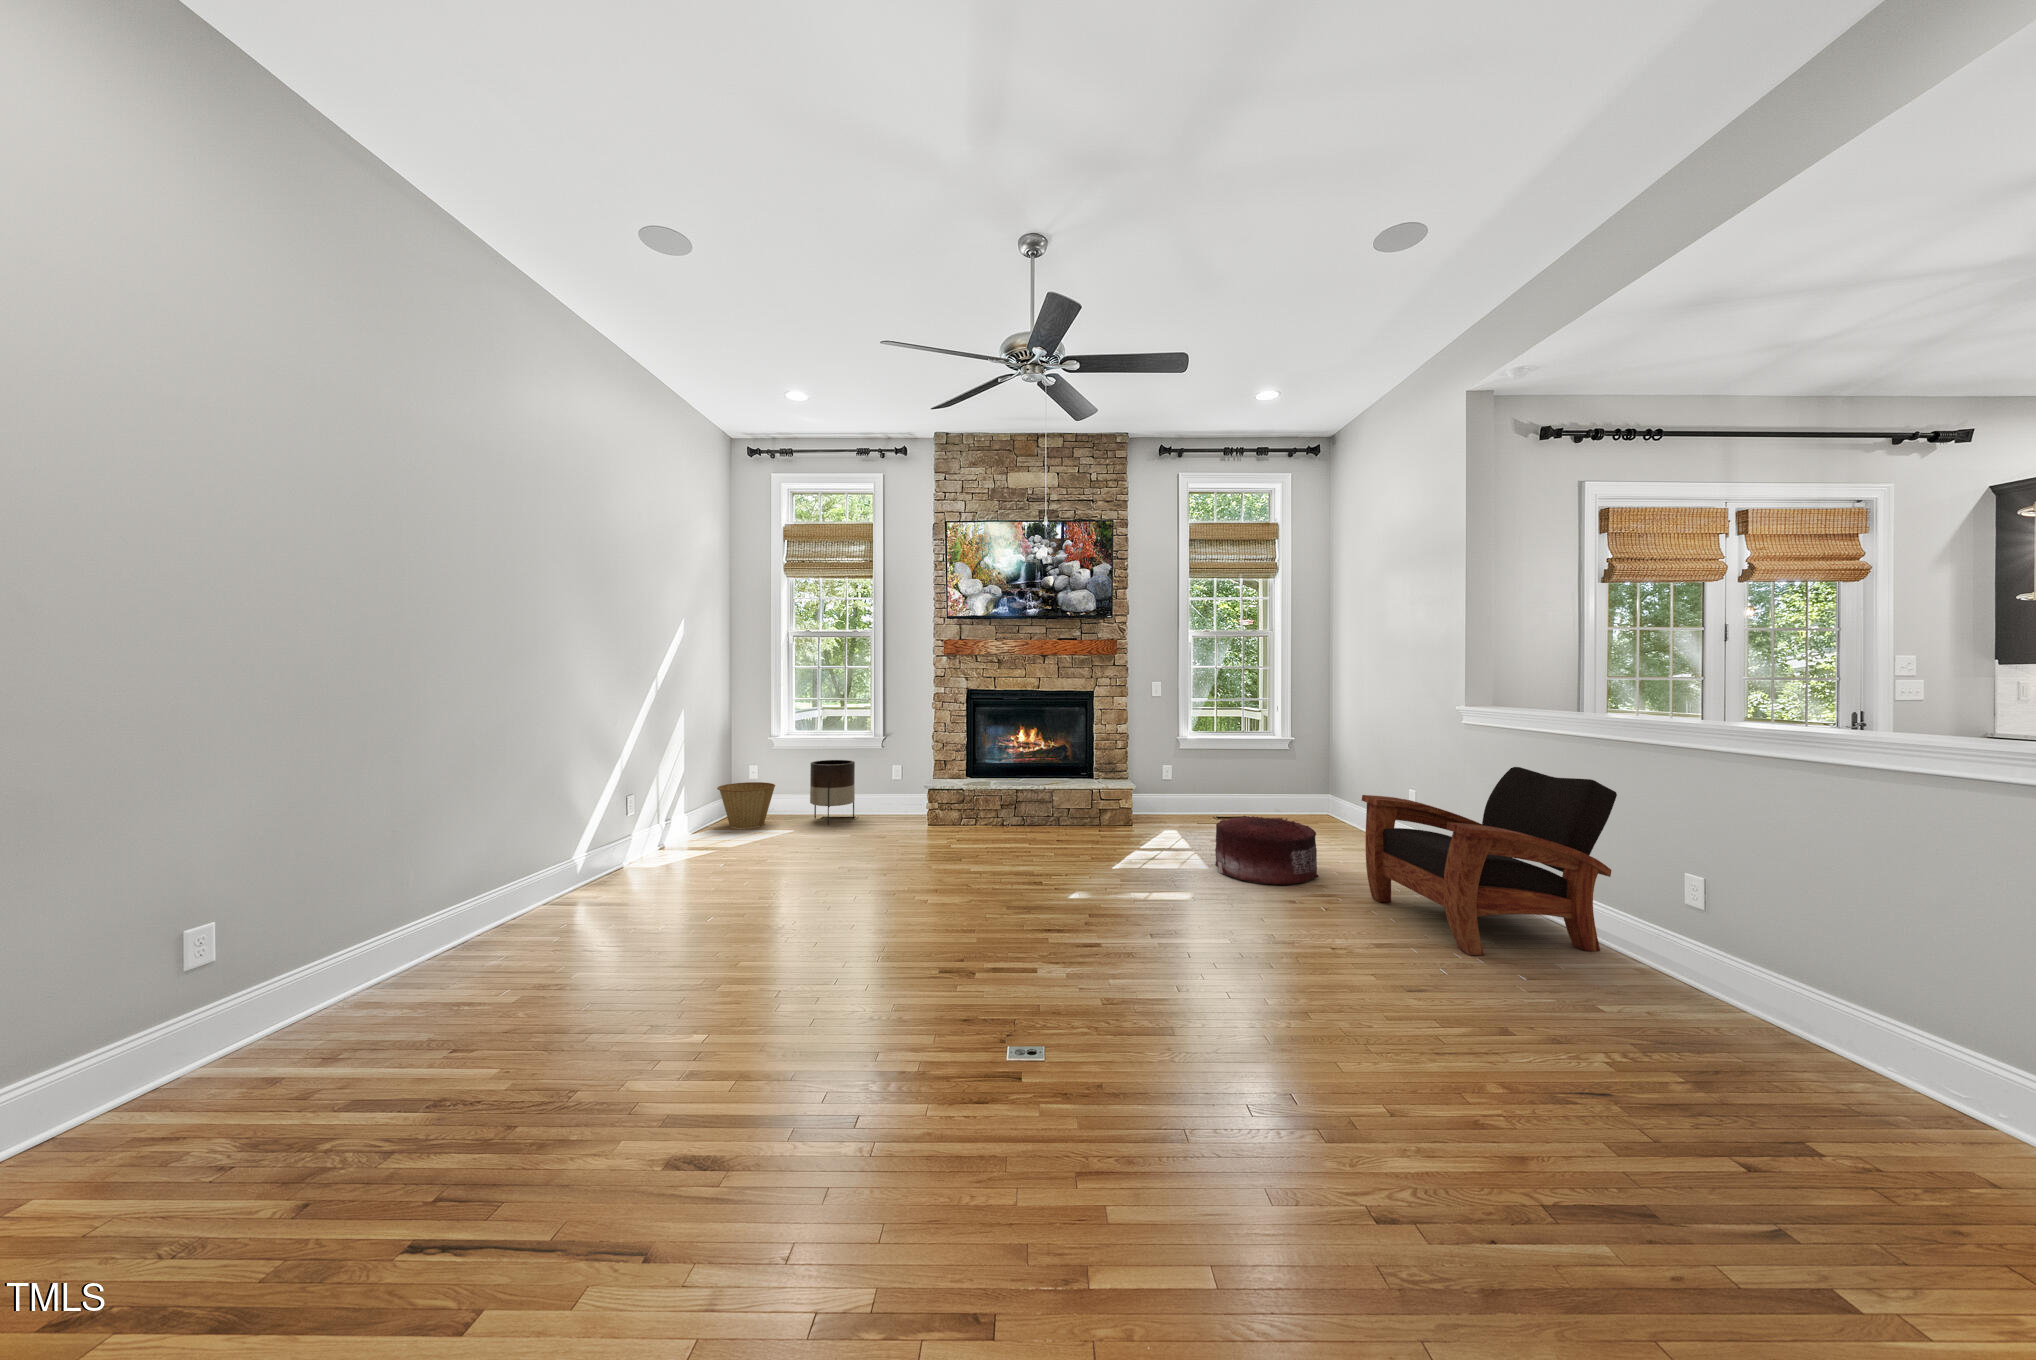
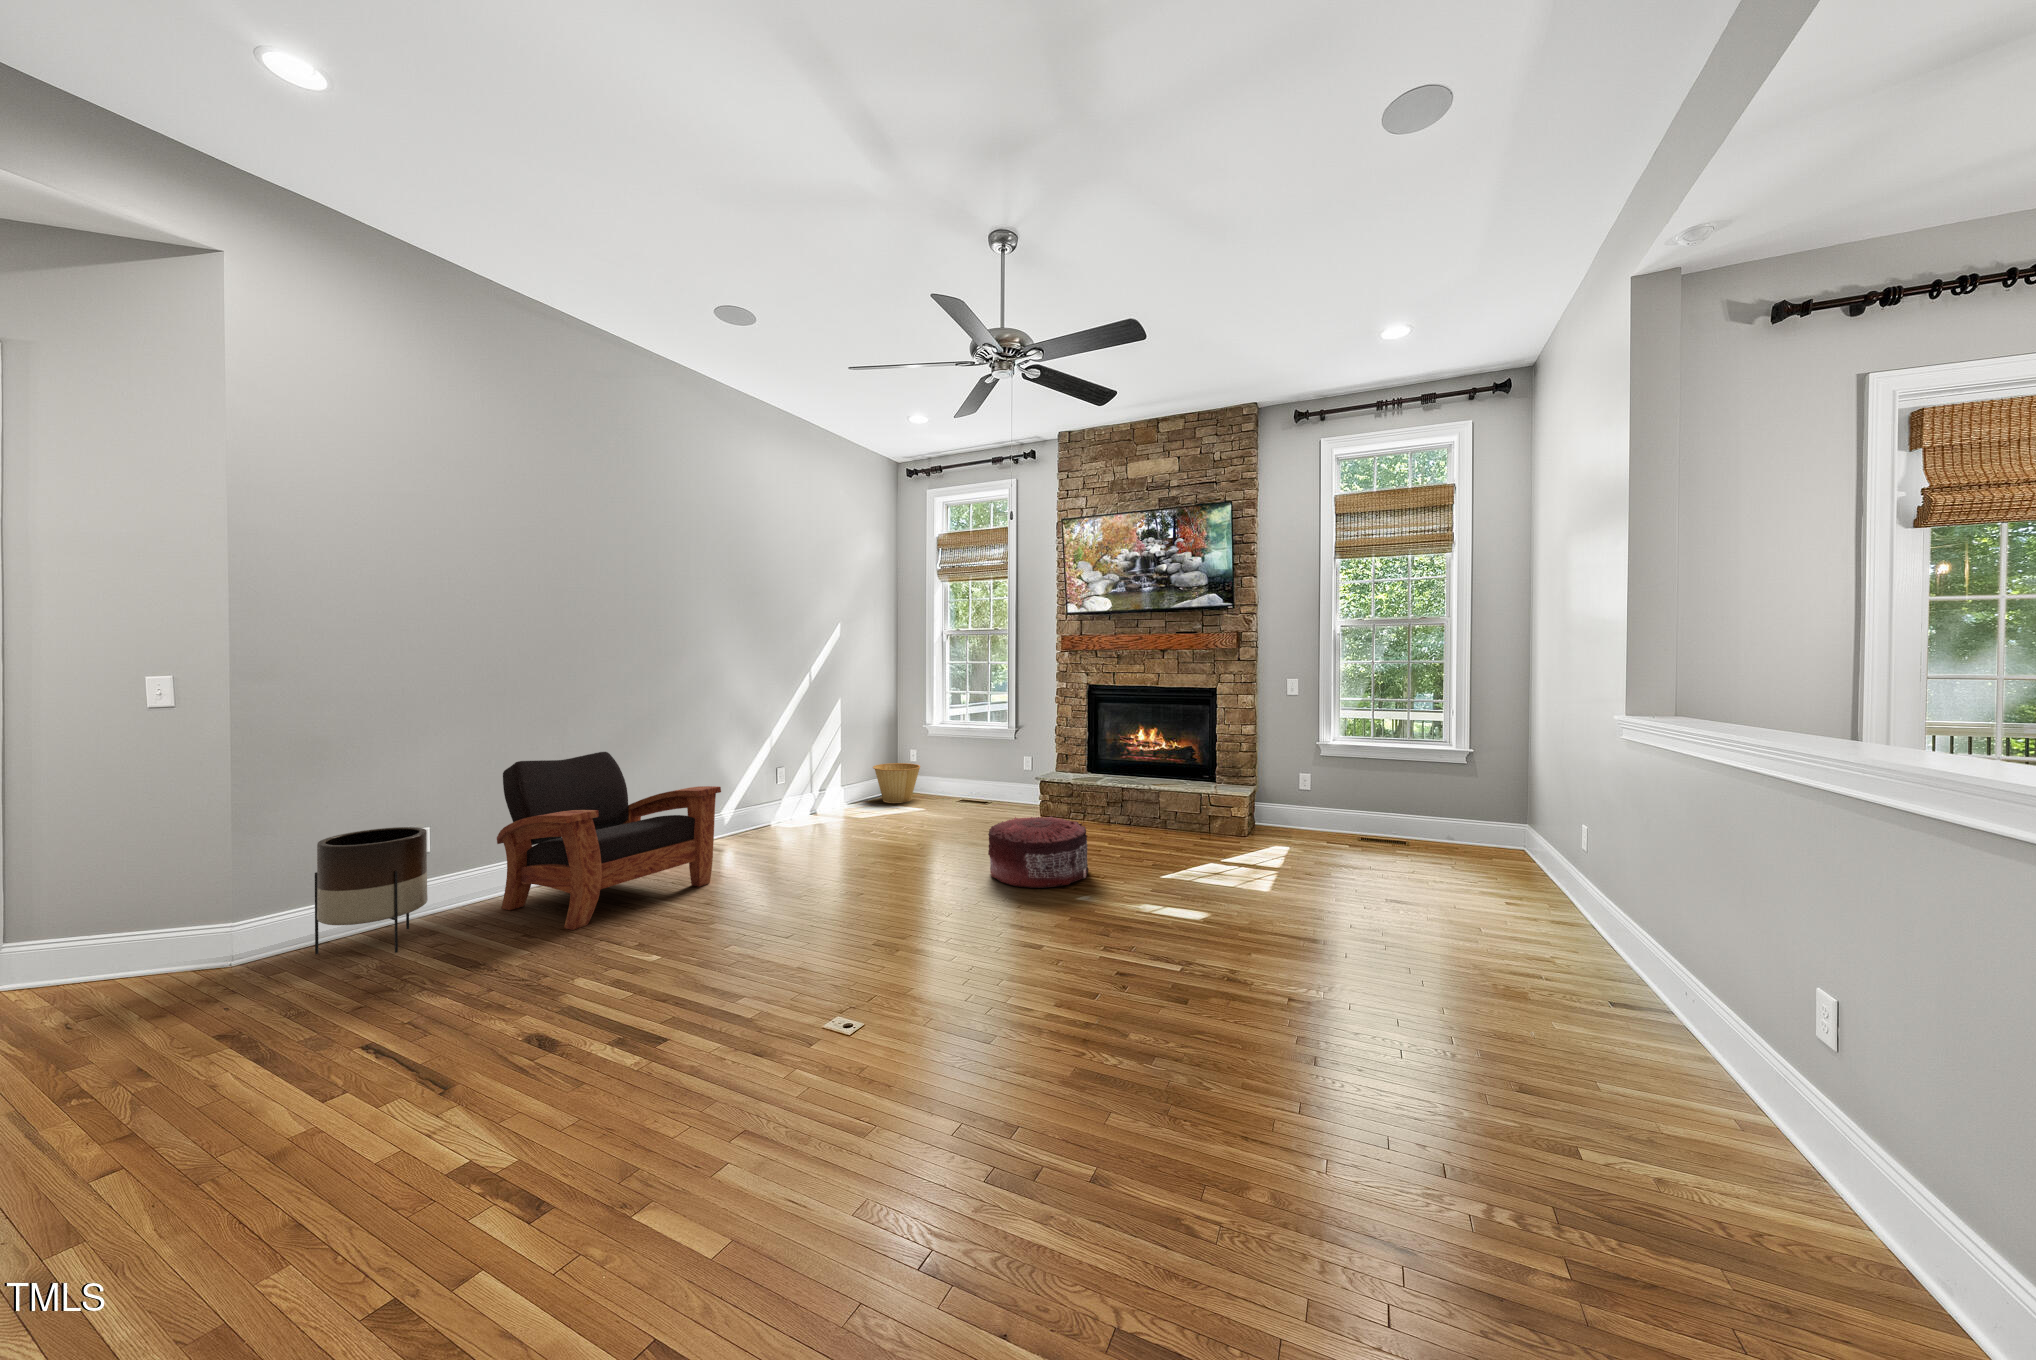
planter: present [810,760,855,825] -> present [315,827,428,954]
armchair: present [1362,767,1617,955] -> present [497,752,721,930]
pouf: present [1215,816,1319,885] -> present [988,816,1089,888]

